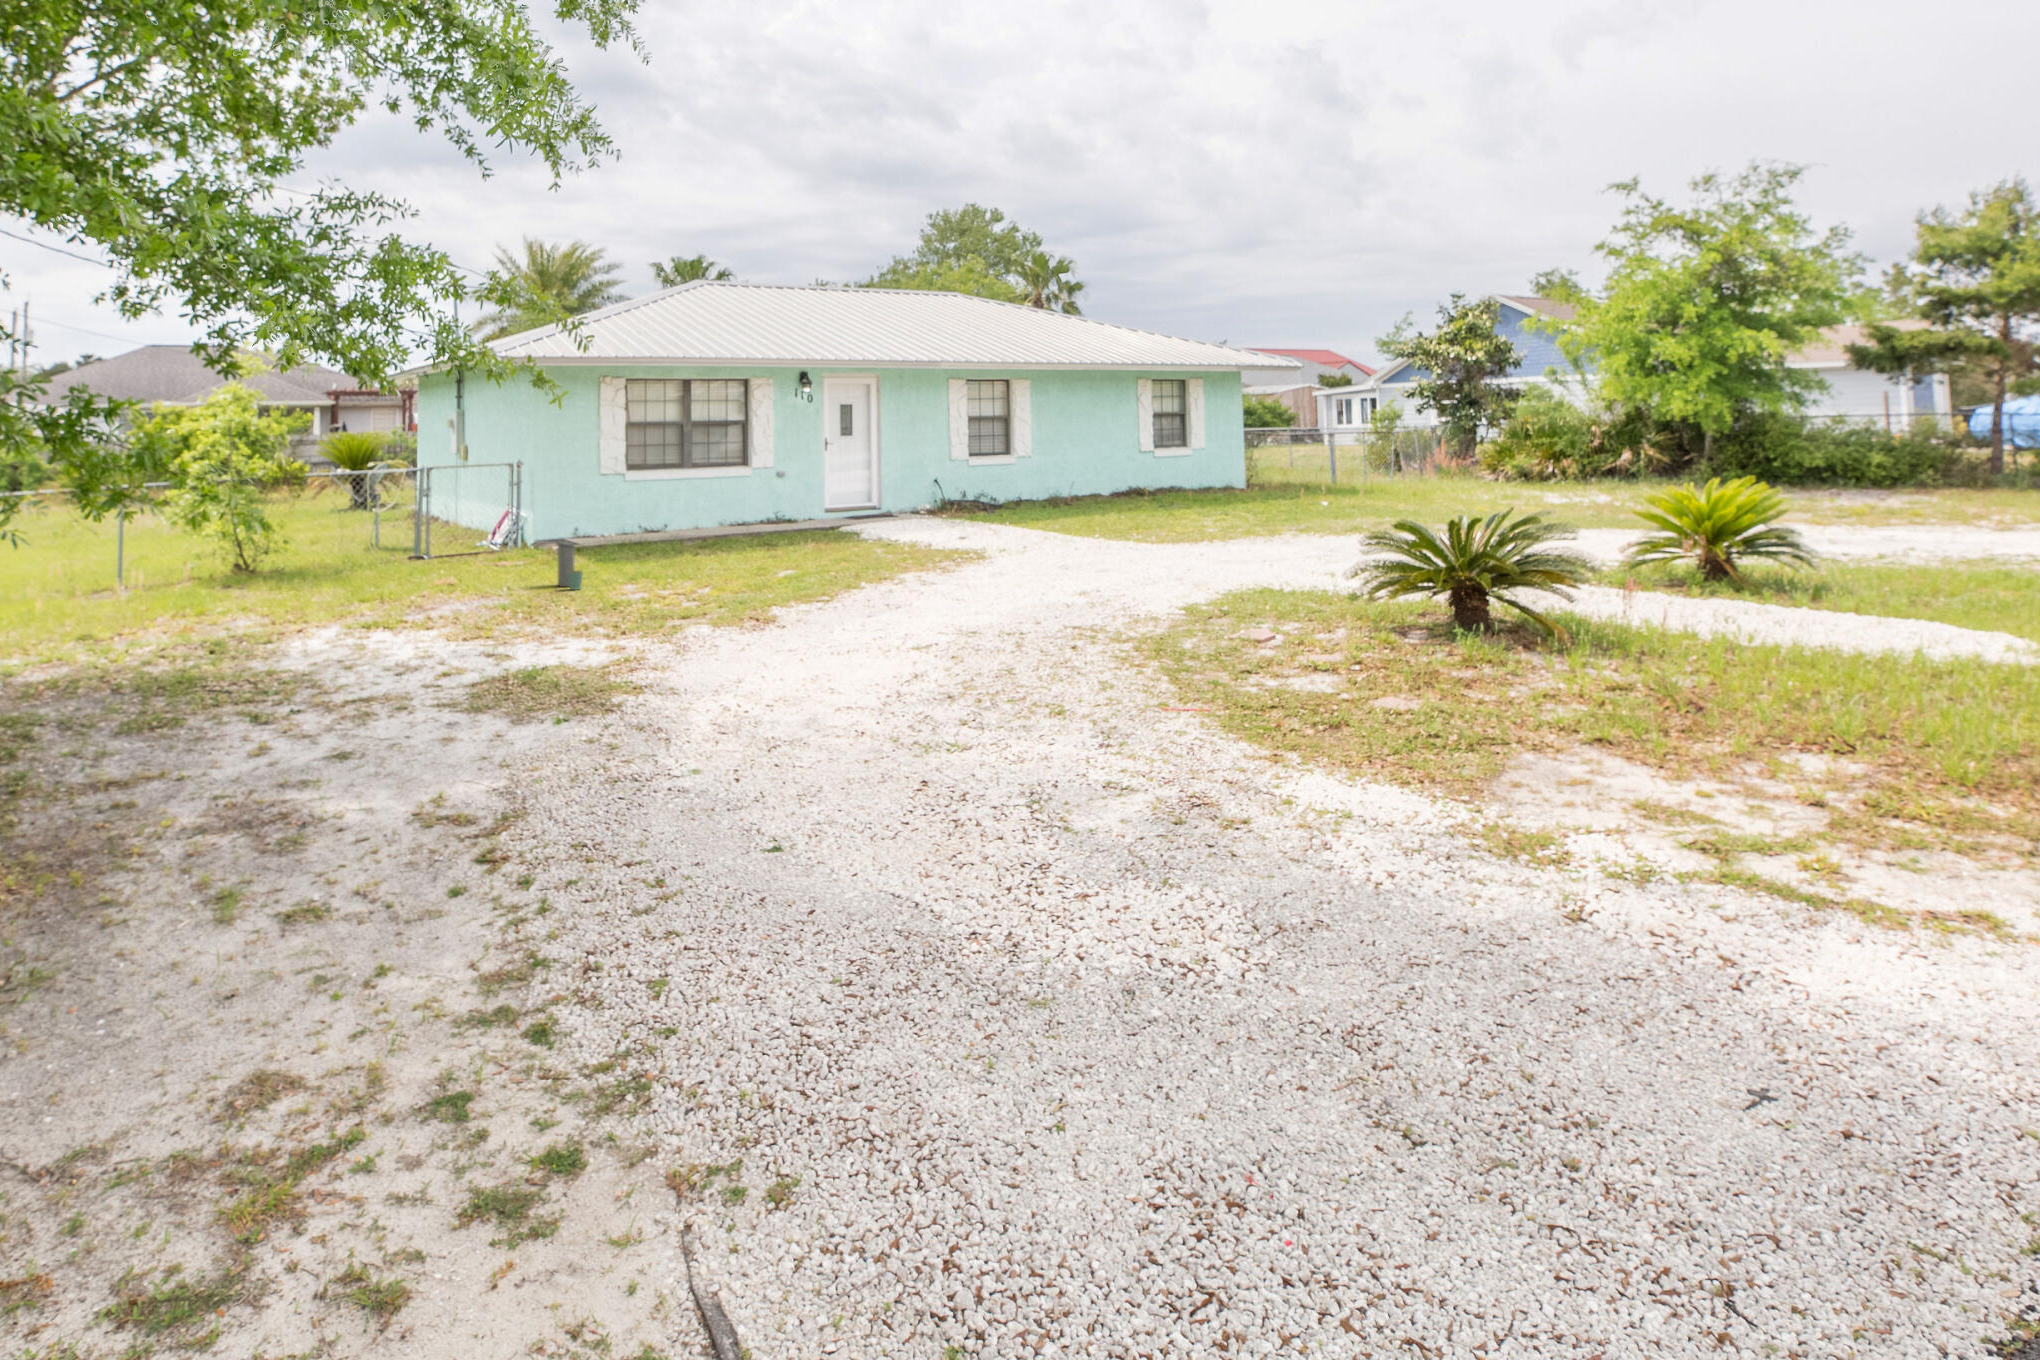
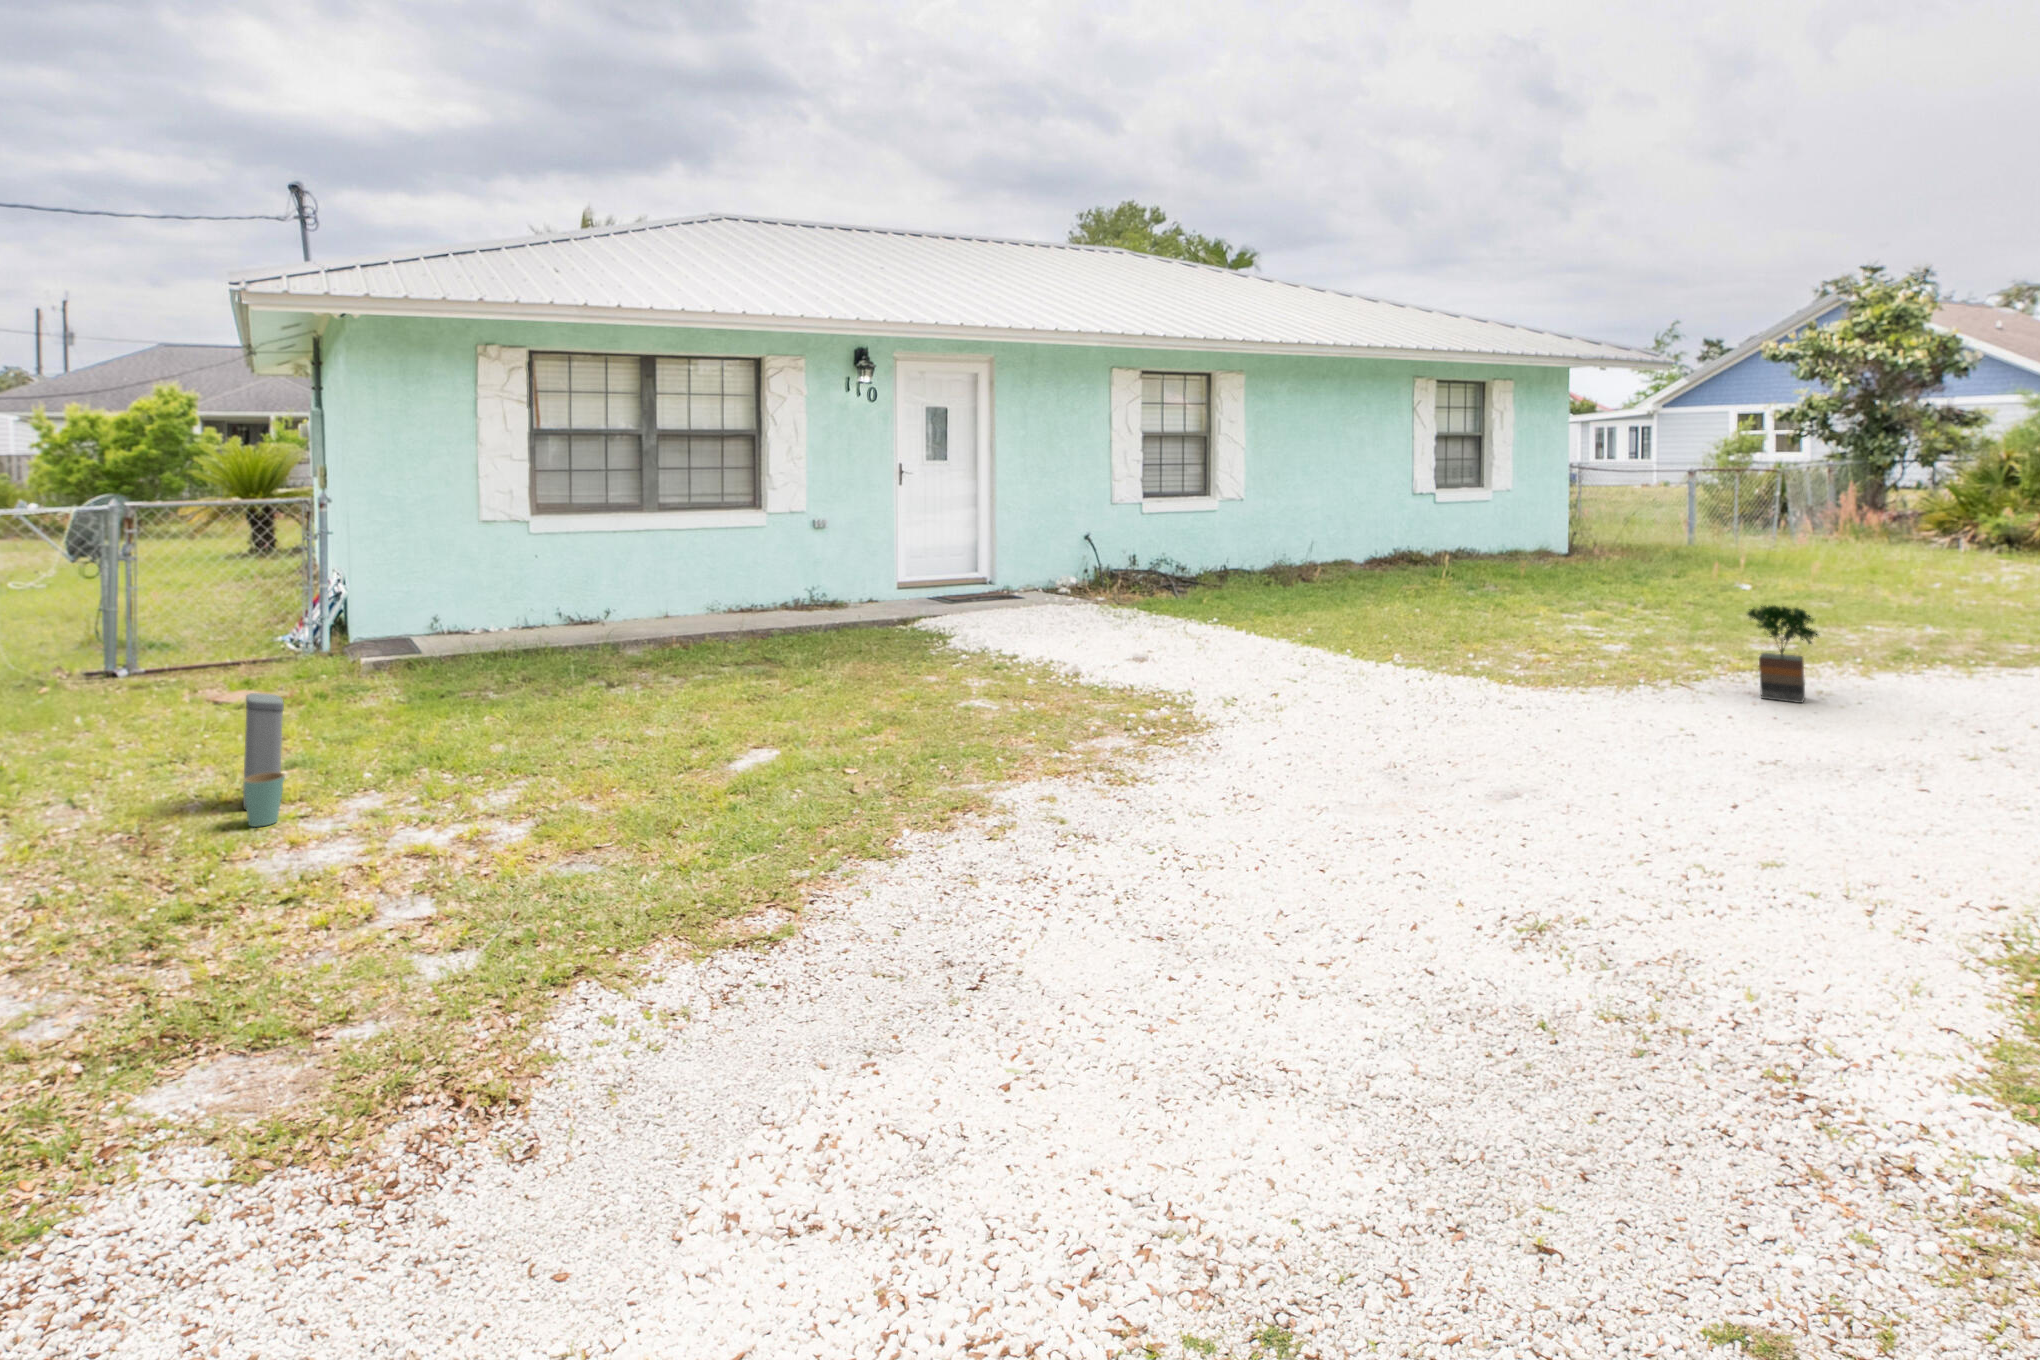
potted tree: none [1223,499,1252,543] -> present [1747,606,1818,703]

